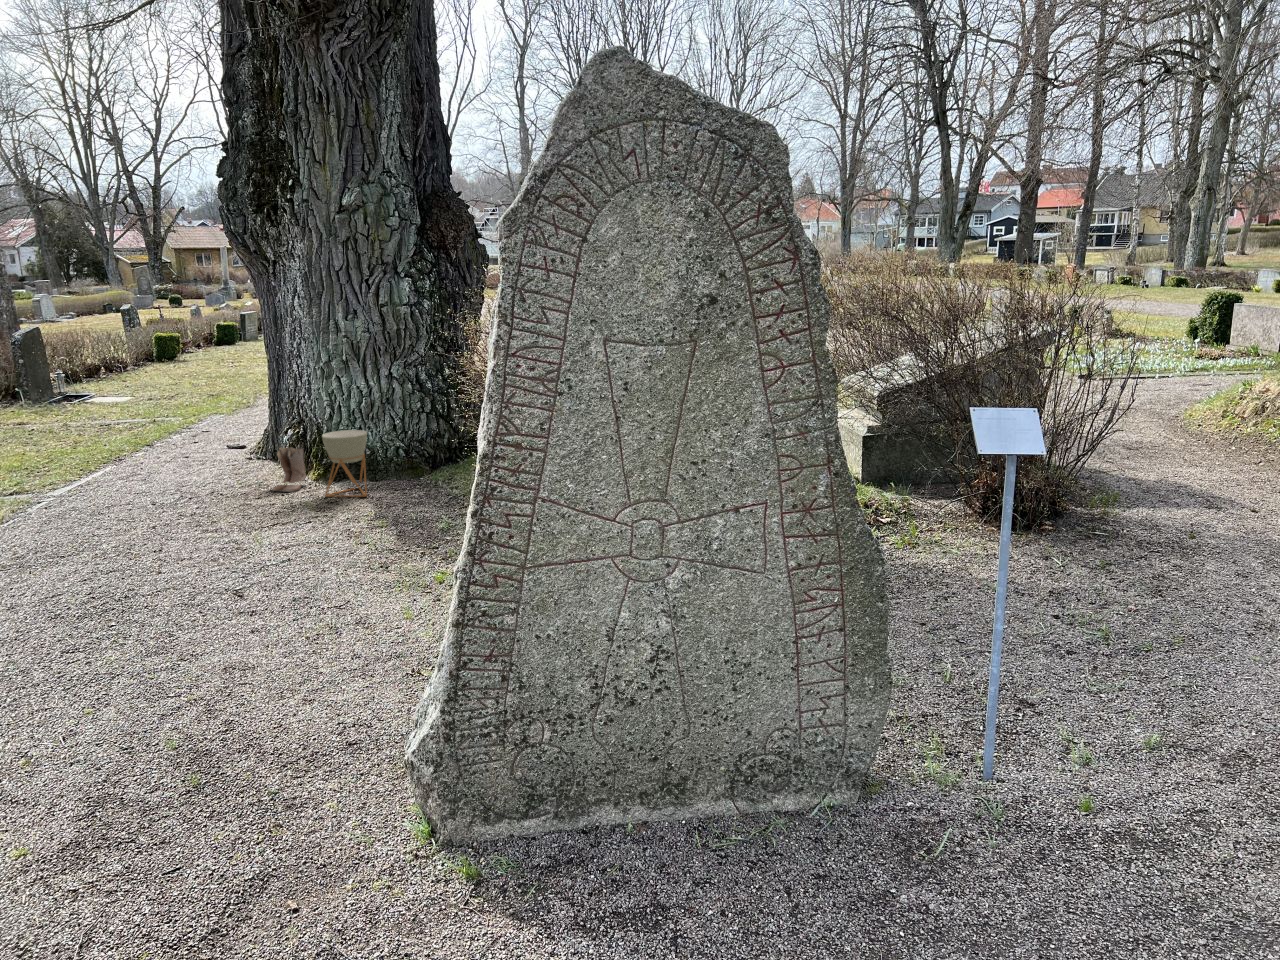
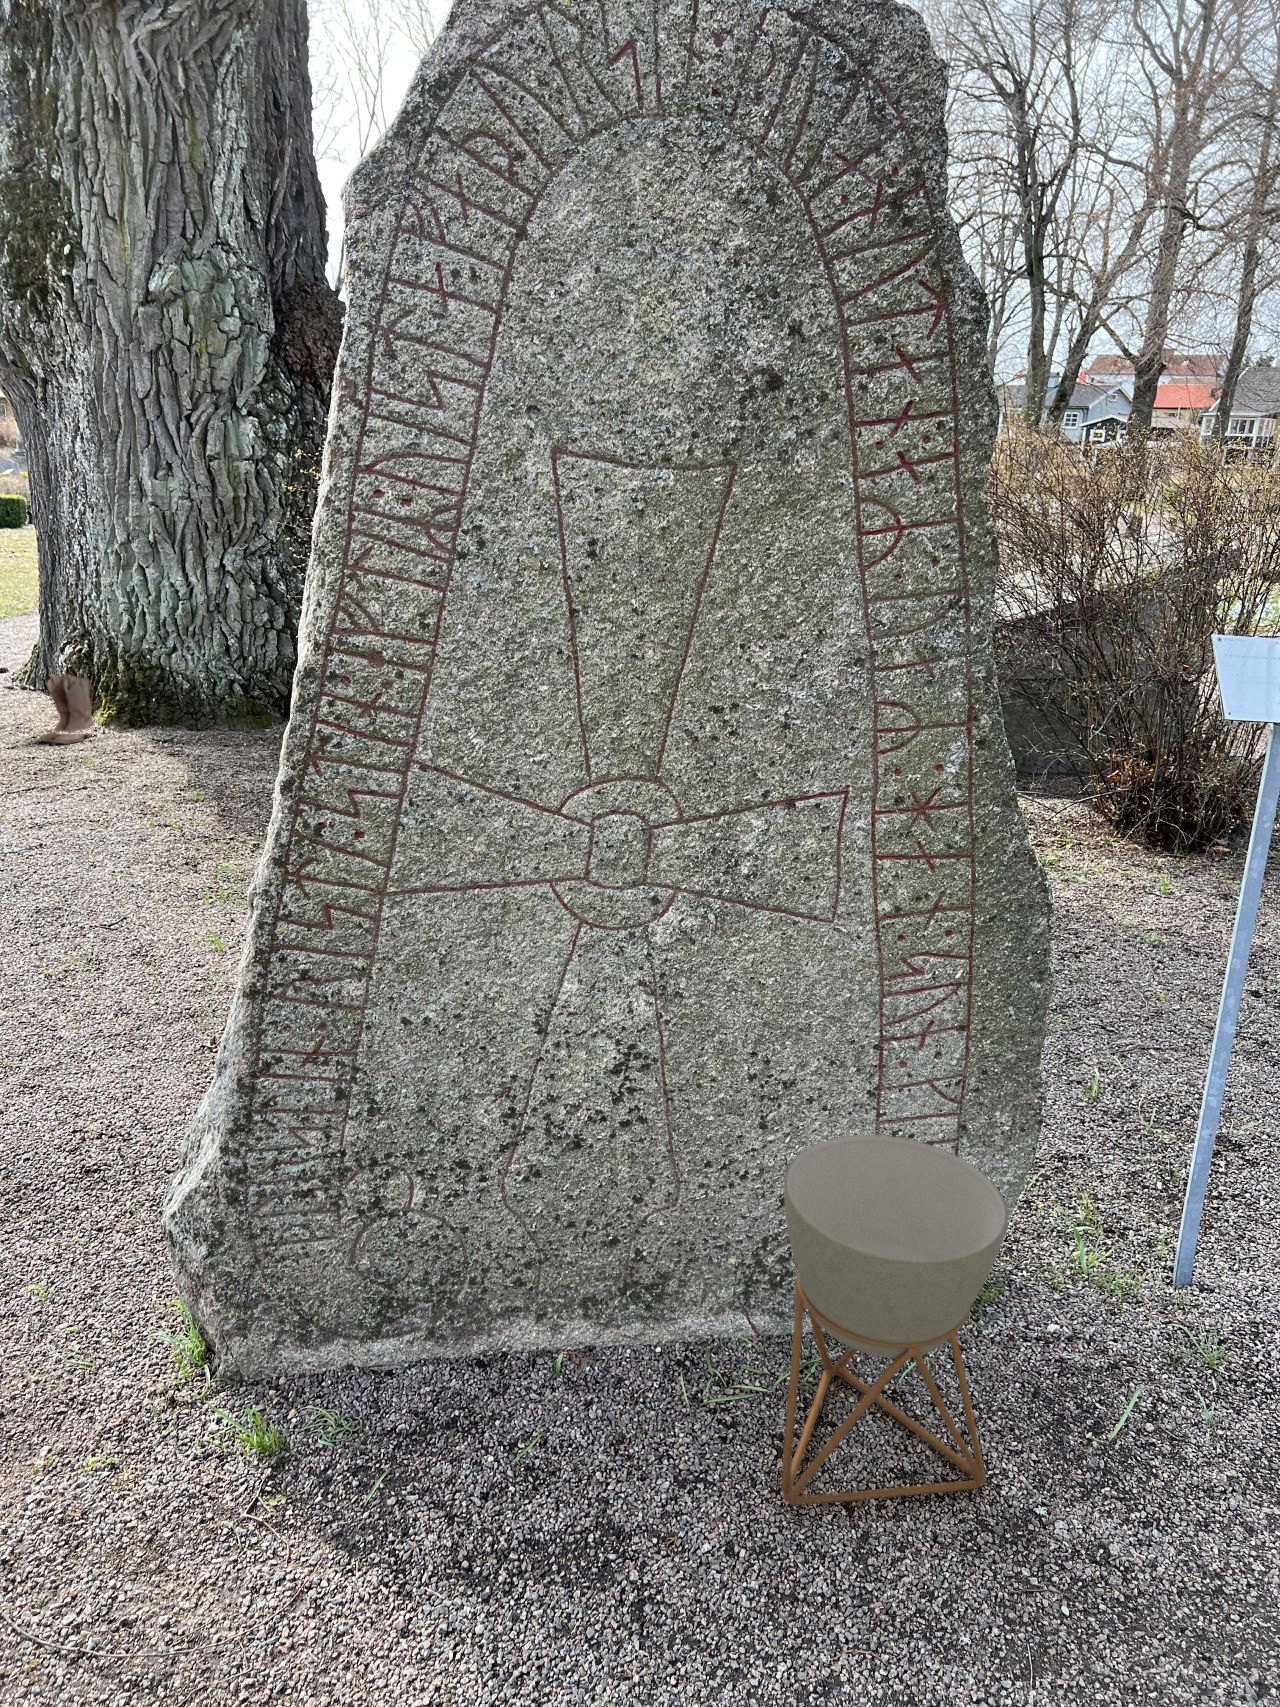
planter: present [322,430,367,497] -> present [781,1135,1008,1505]

